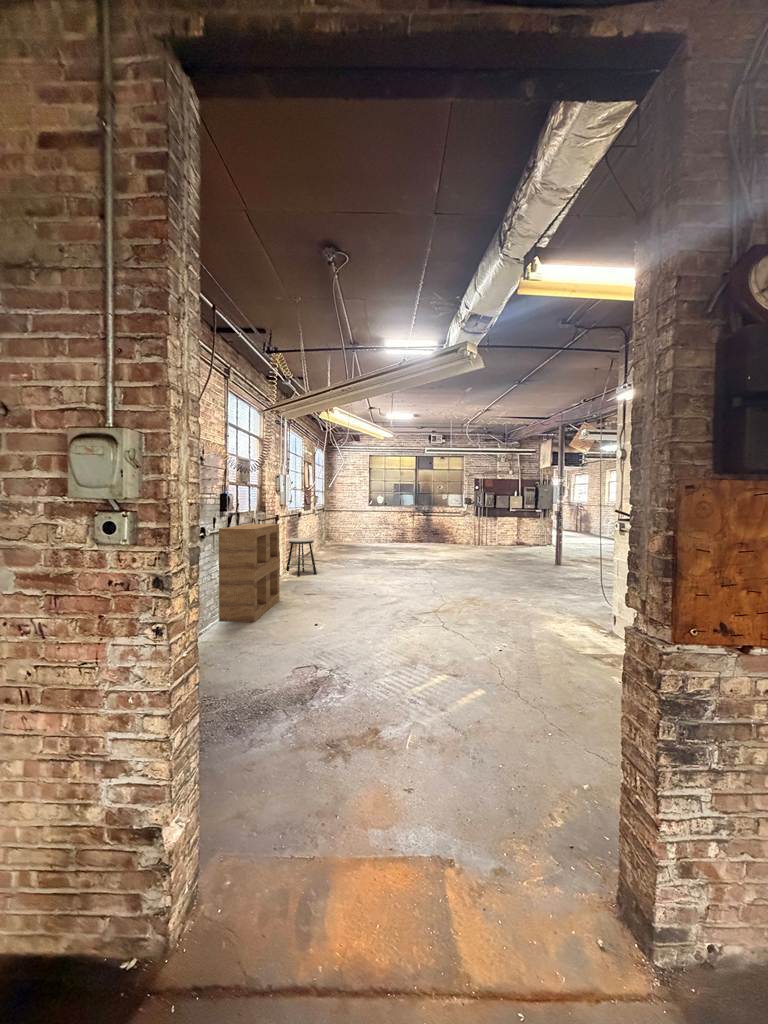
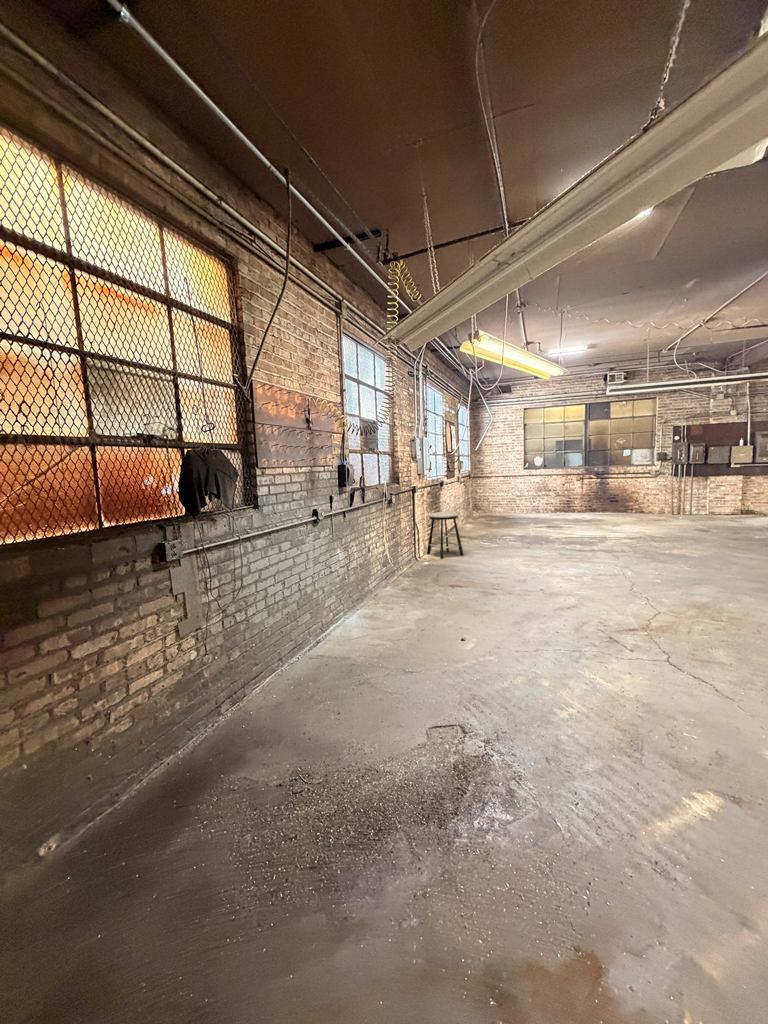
shelving unit: present [219,524,279,622] -> none [336,499,417,627]

